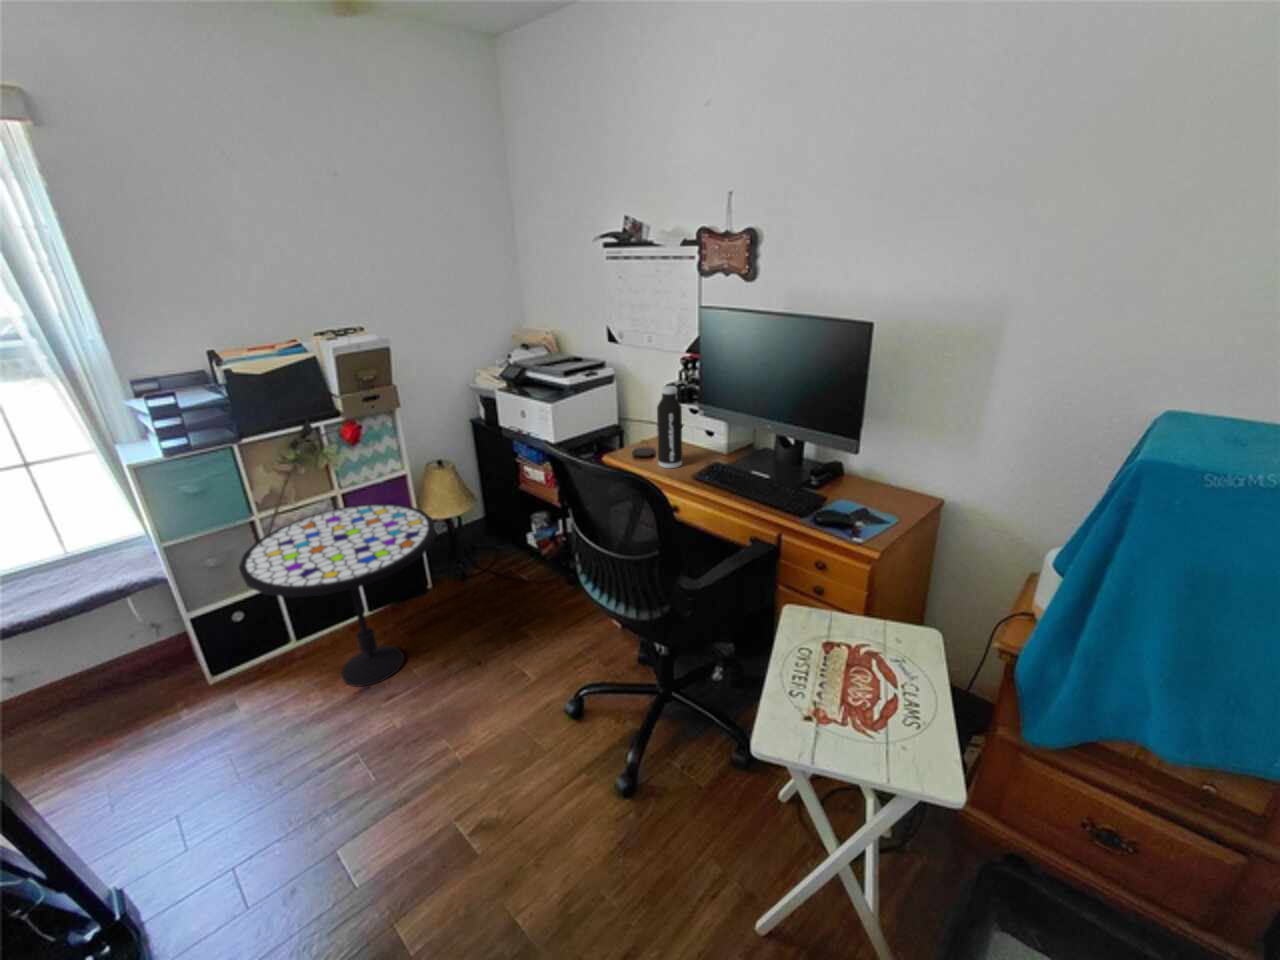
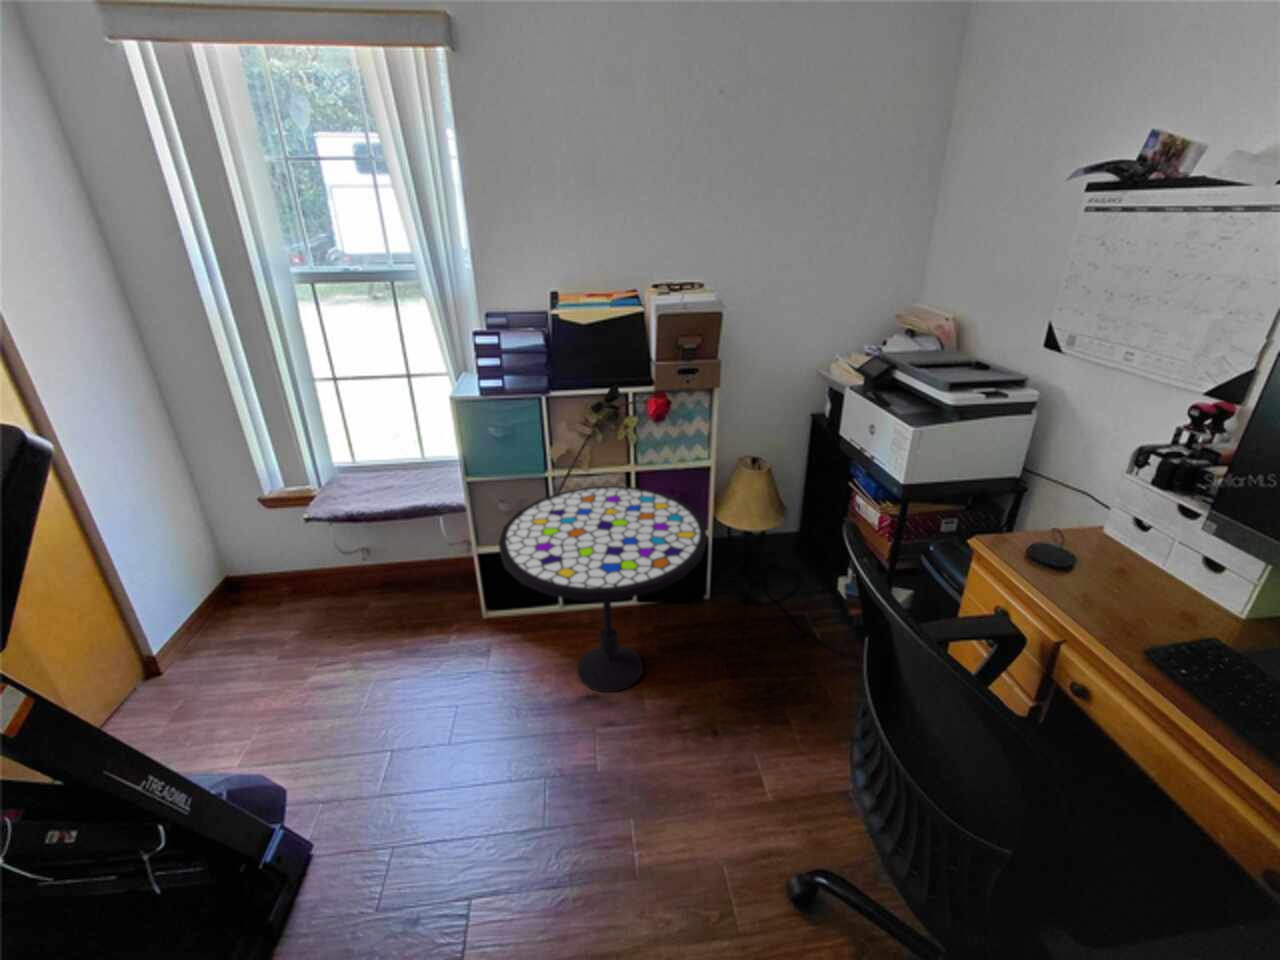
water bottle: present [657,386,682,468] -> none [1076,456,1175,608]

